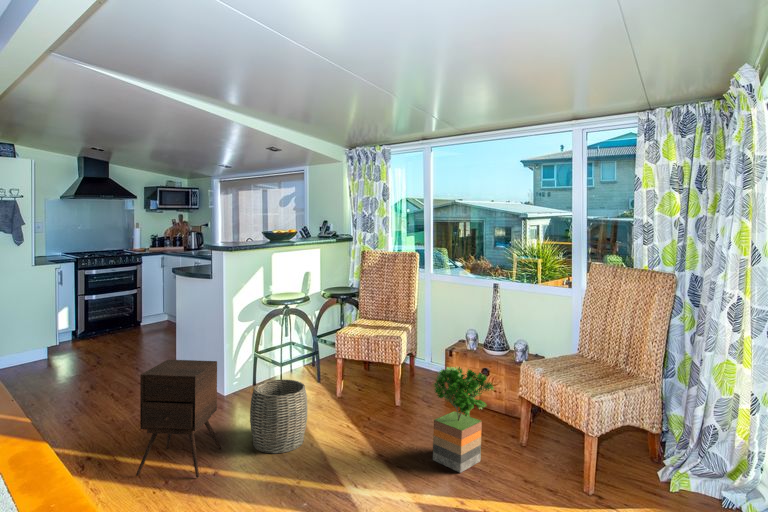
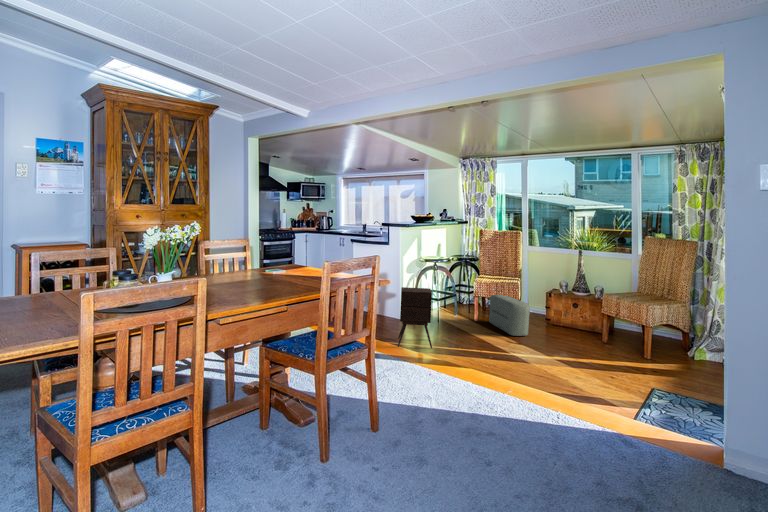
pouf: none [362,354,403,431] -> present [489,295,530,336]
potted tree: present [433,367,494,473] -> none [555,293,594,351]
woven basket: present [250,380,308,453] -> none [444,304,477,342]

